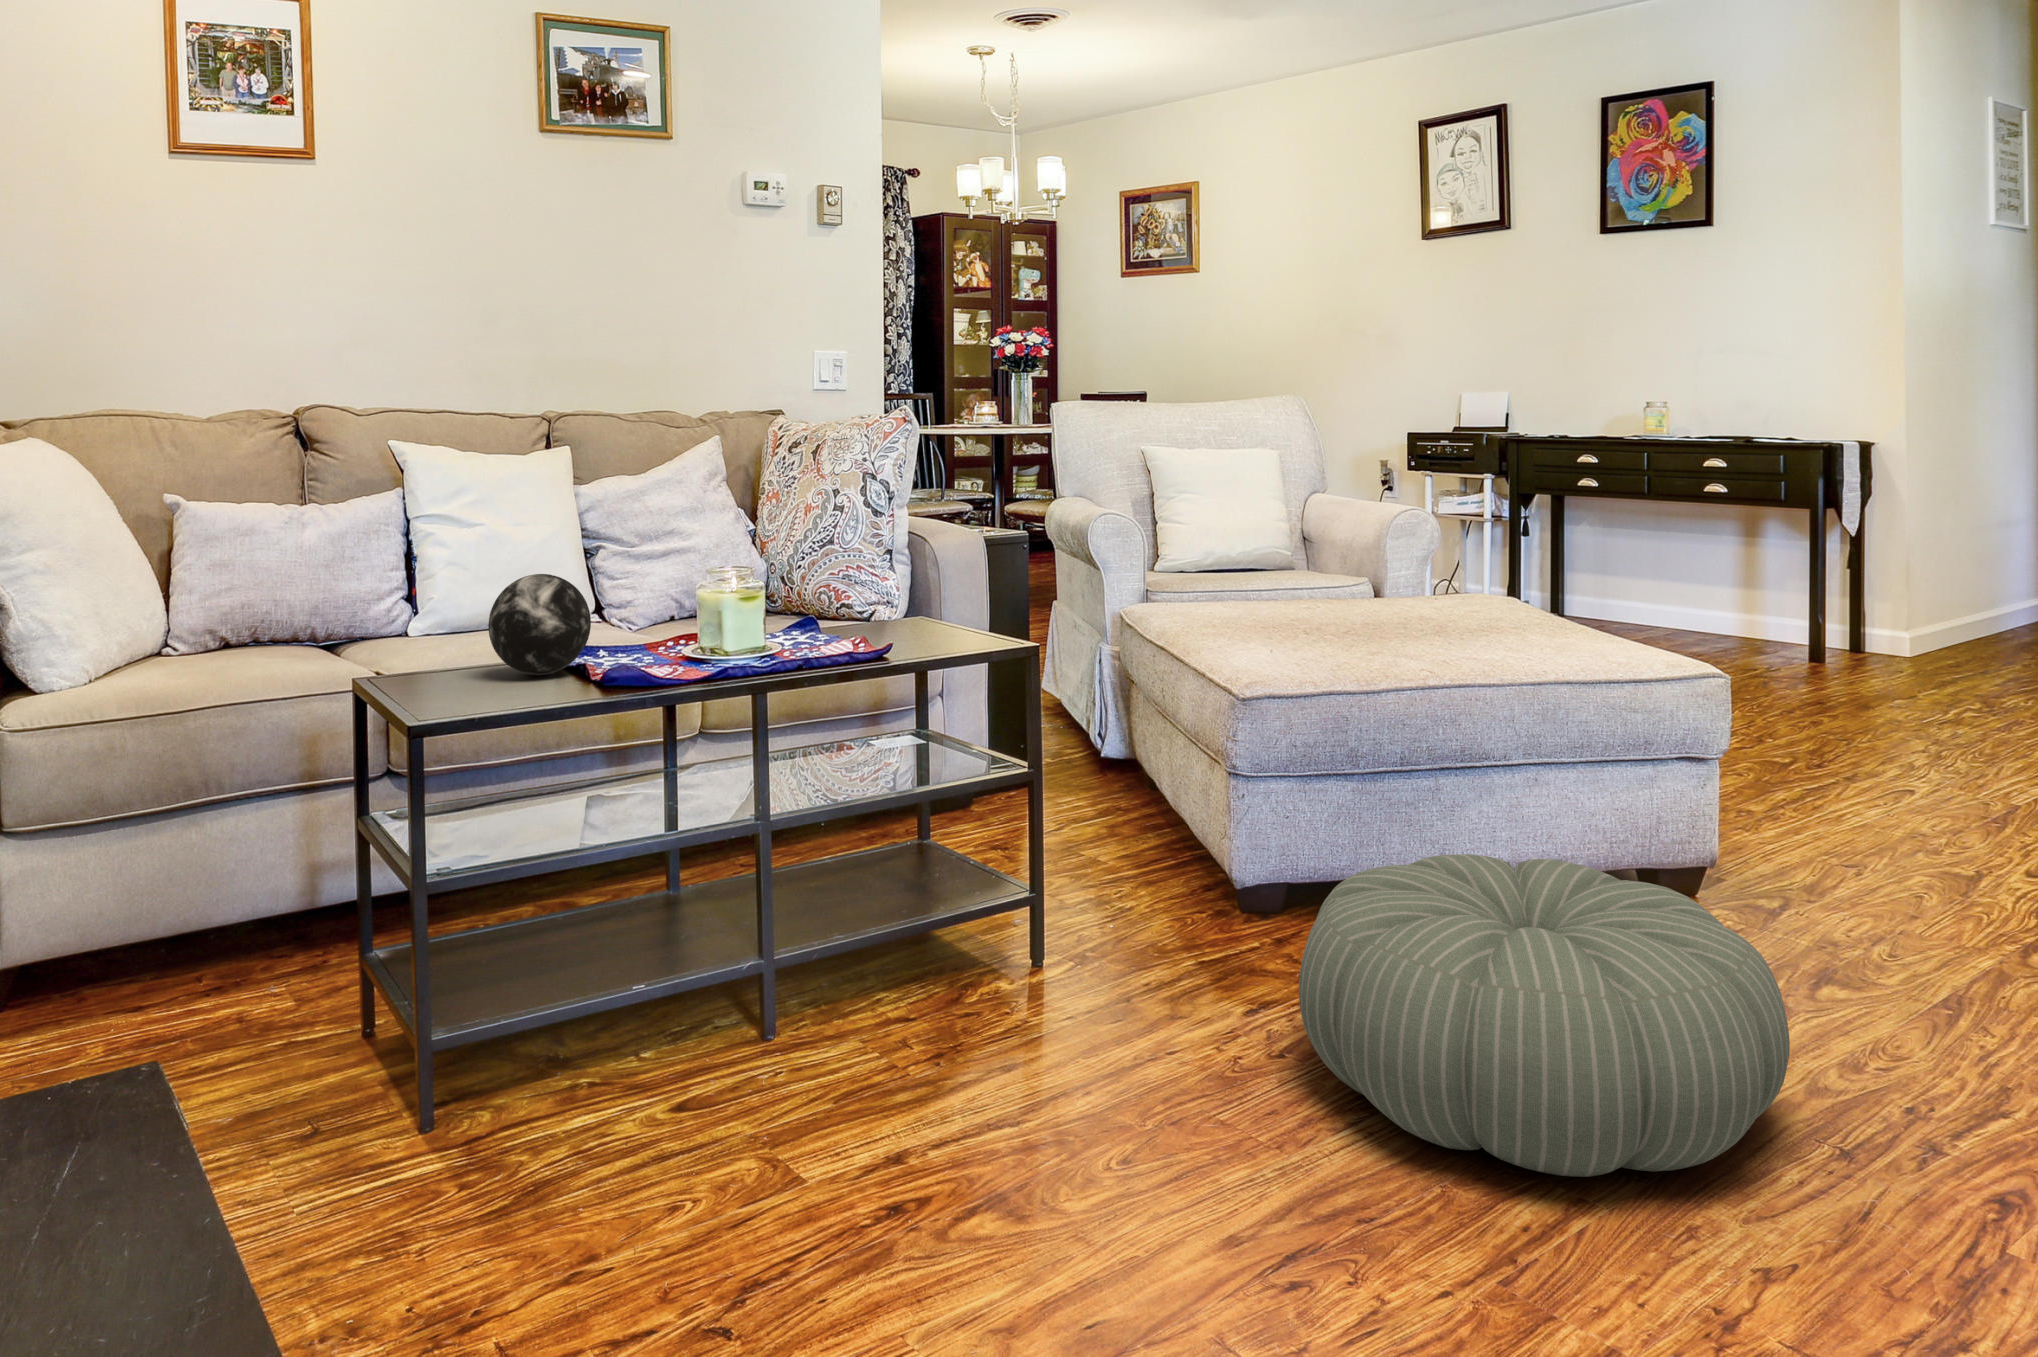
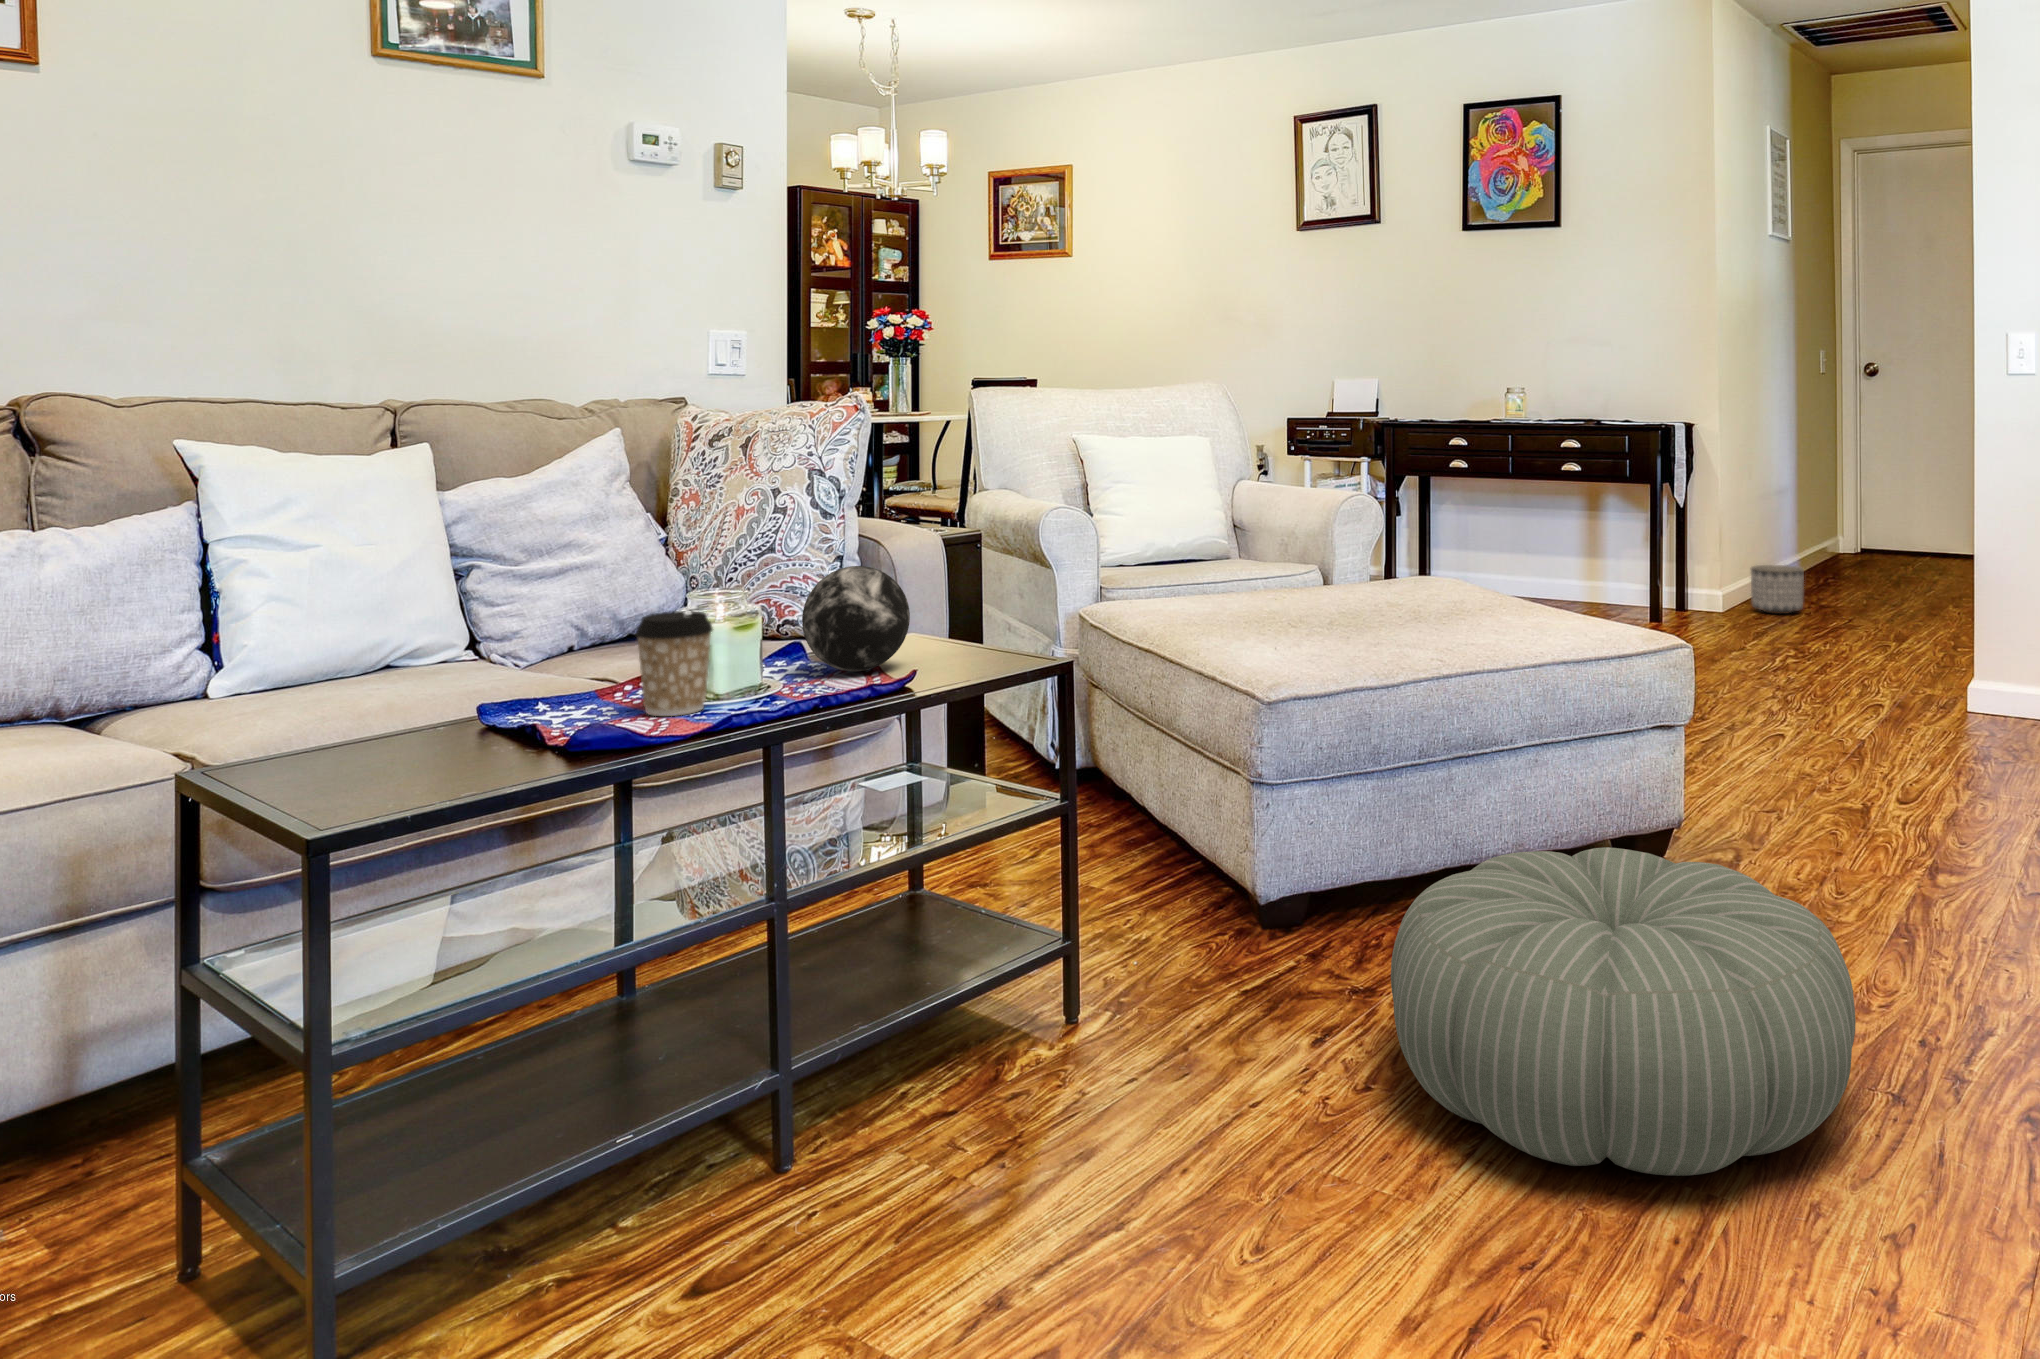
decorative orb: present [488,574,591,675] -> present [802,566,910,671]
coffee cup: none [668,580,728,663] -> present [635,611,713,716]
planter: none [1945,601,2016,658] -> present [1751,565,1804,614]

